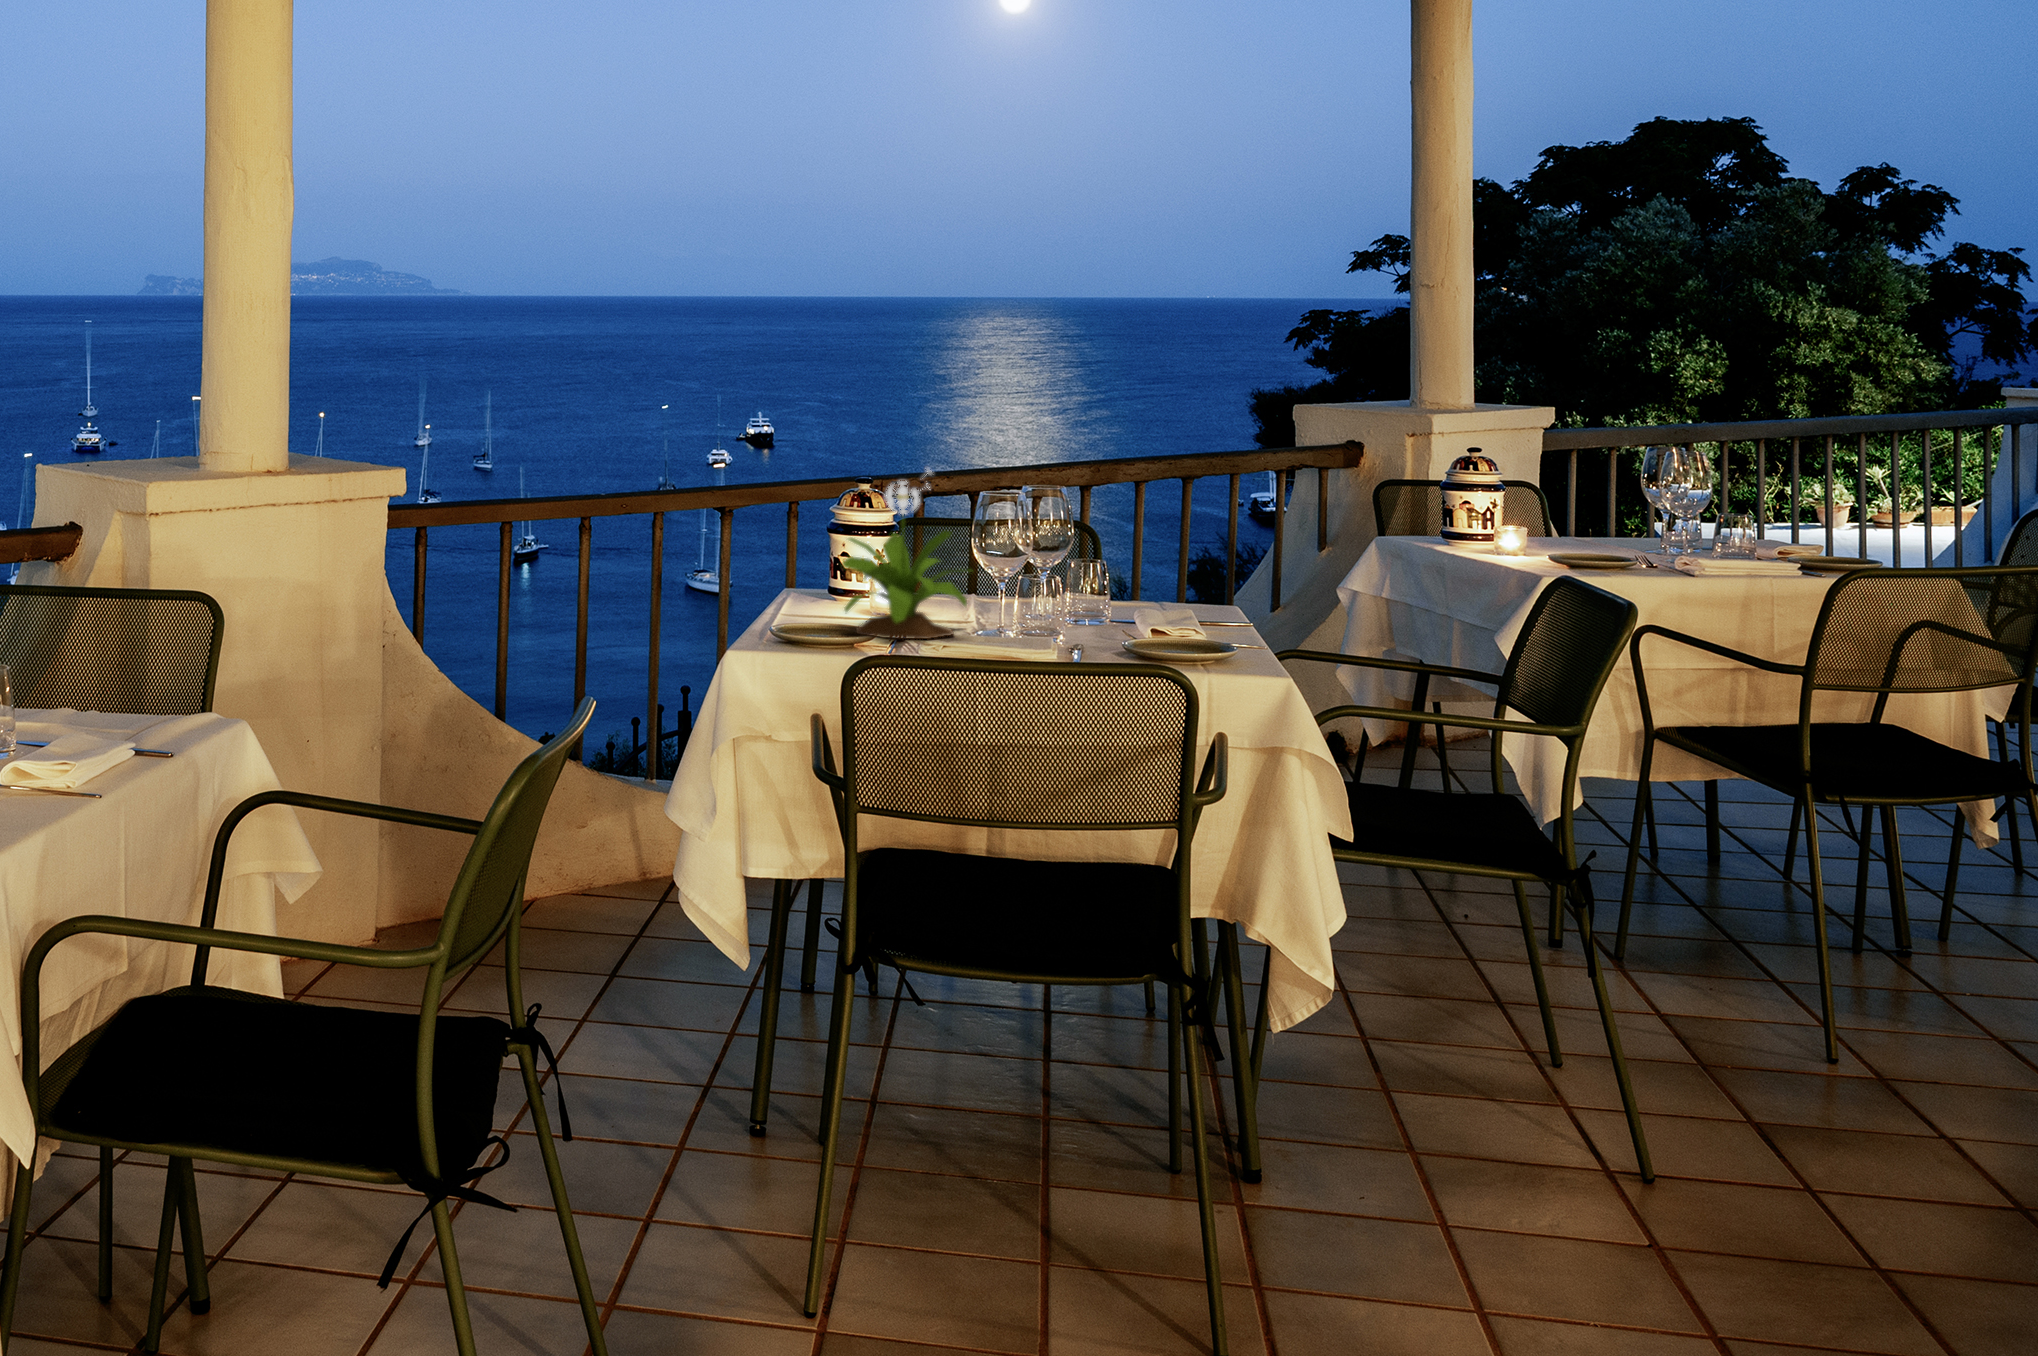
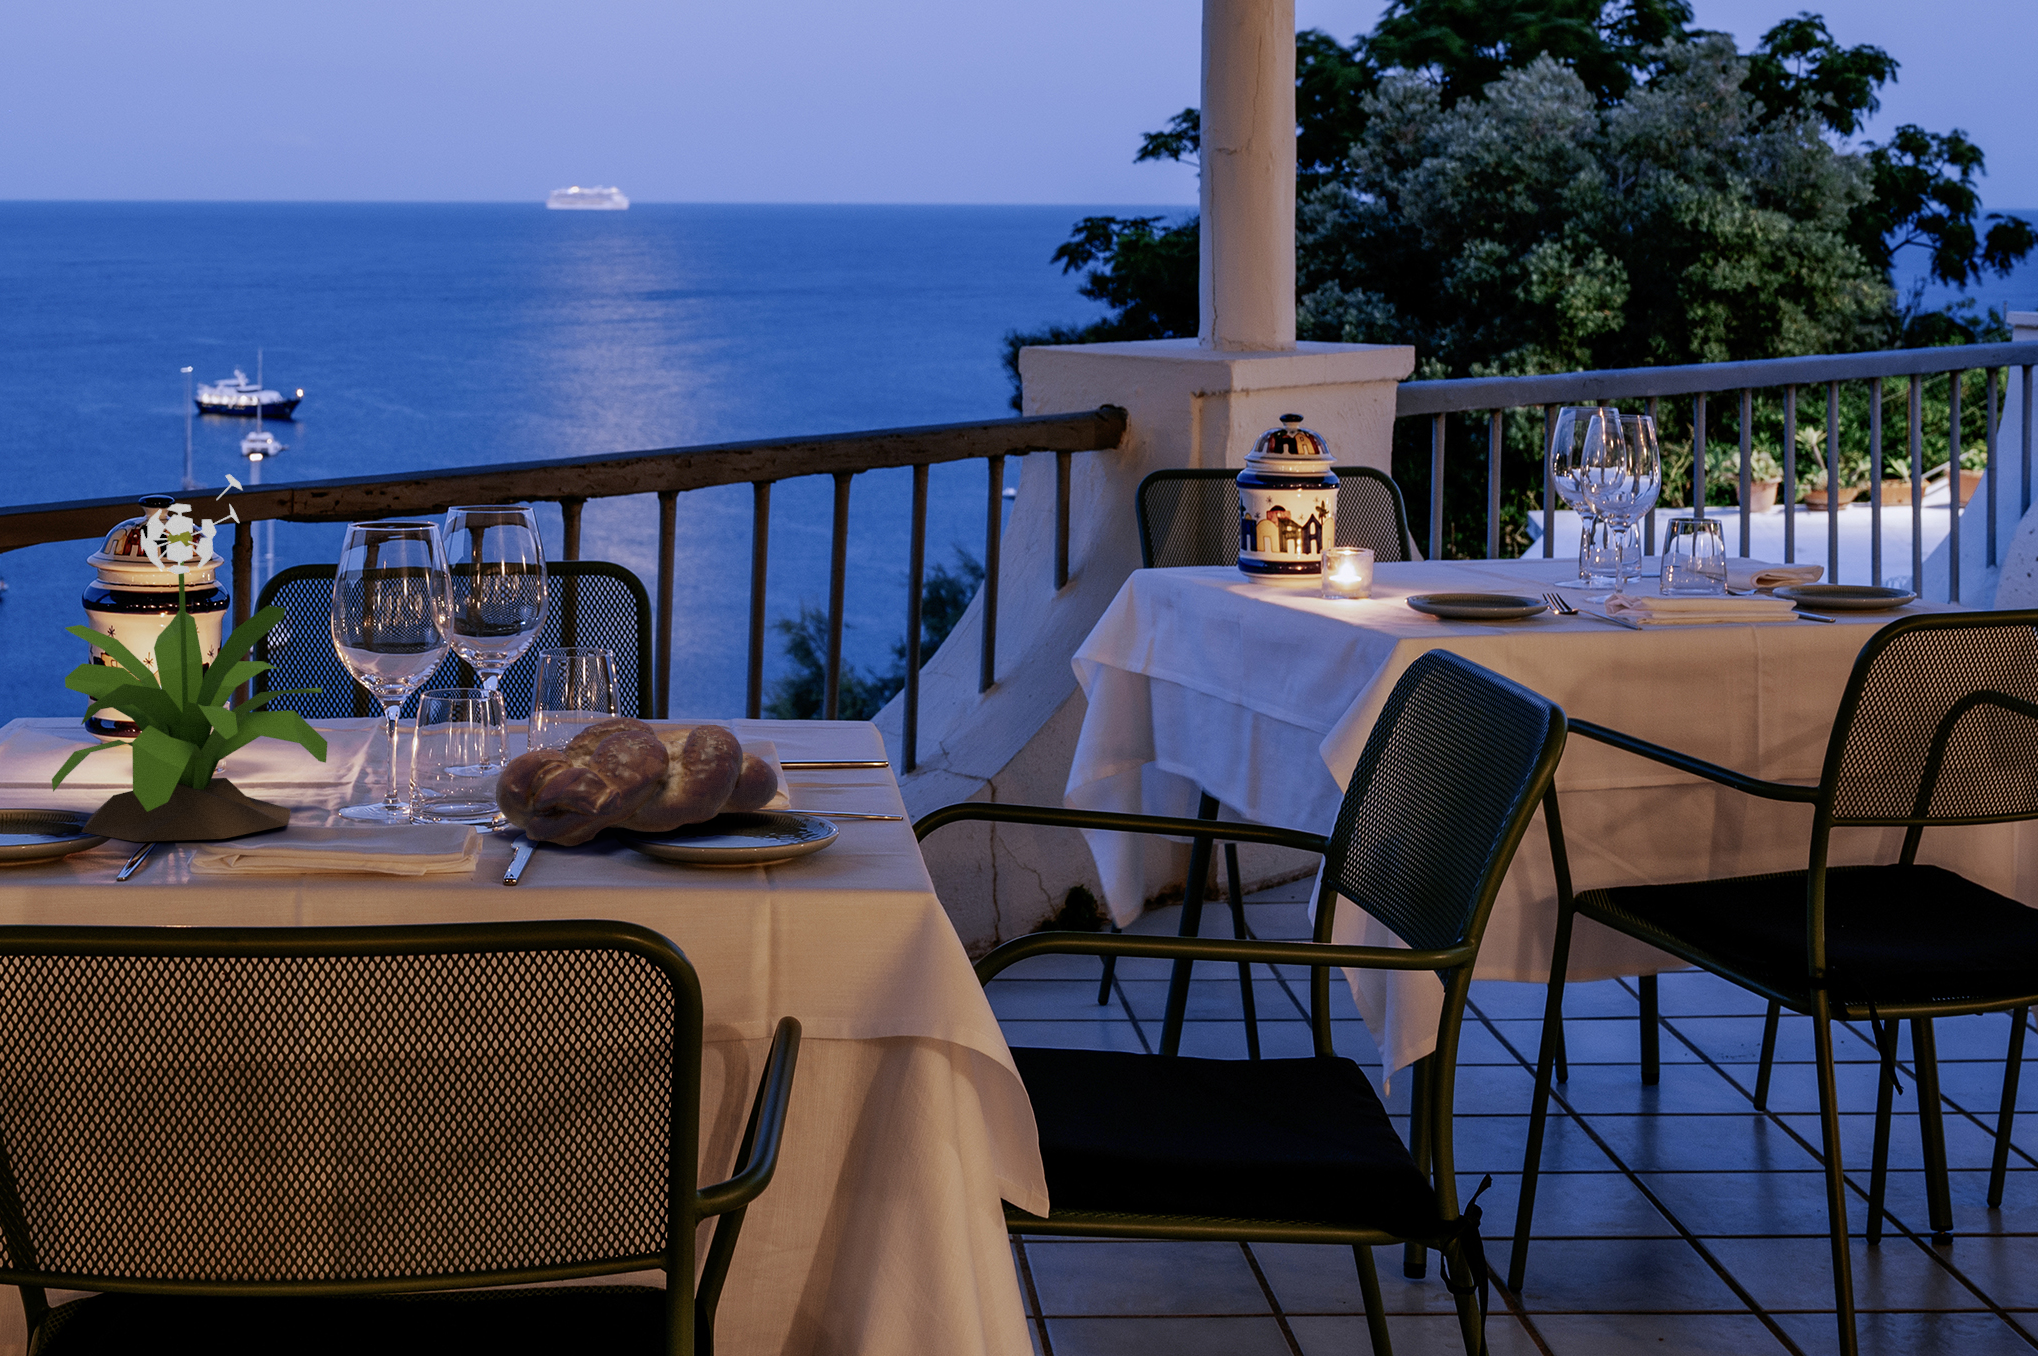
bread loaf: none [1058,590,1199,649] -> present [496,717,778,846]

